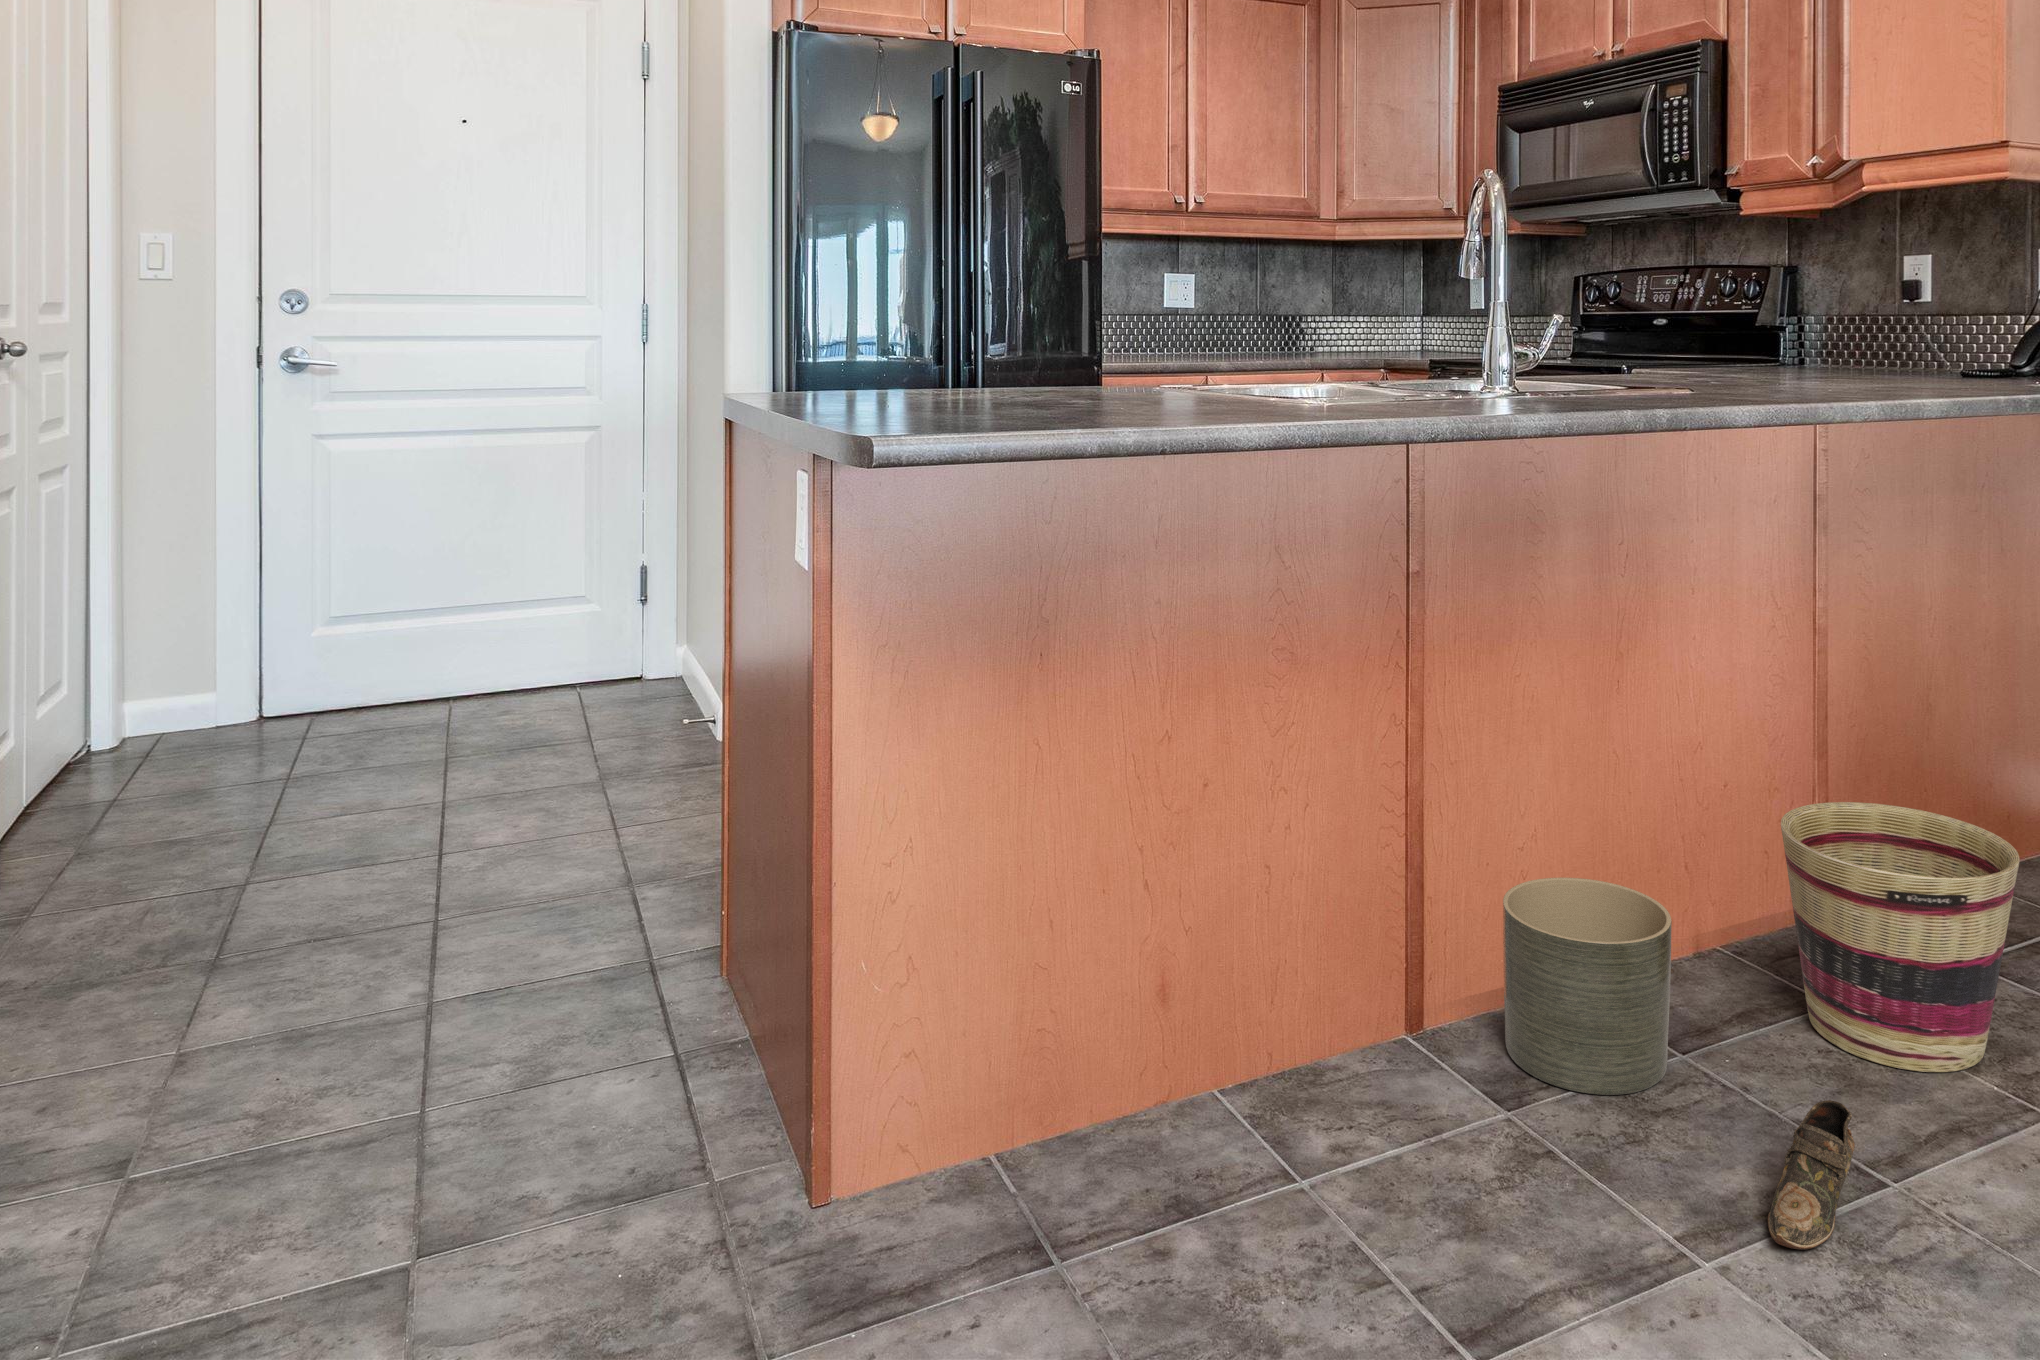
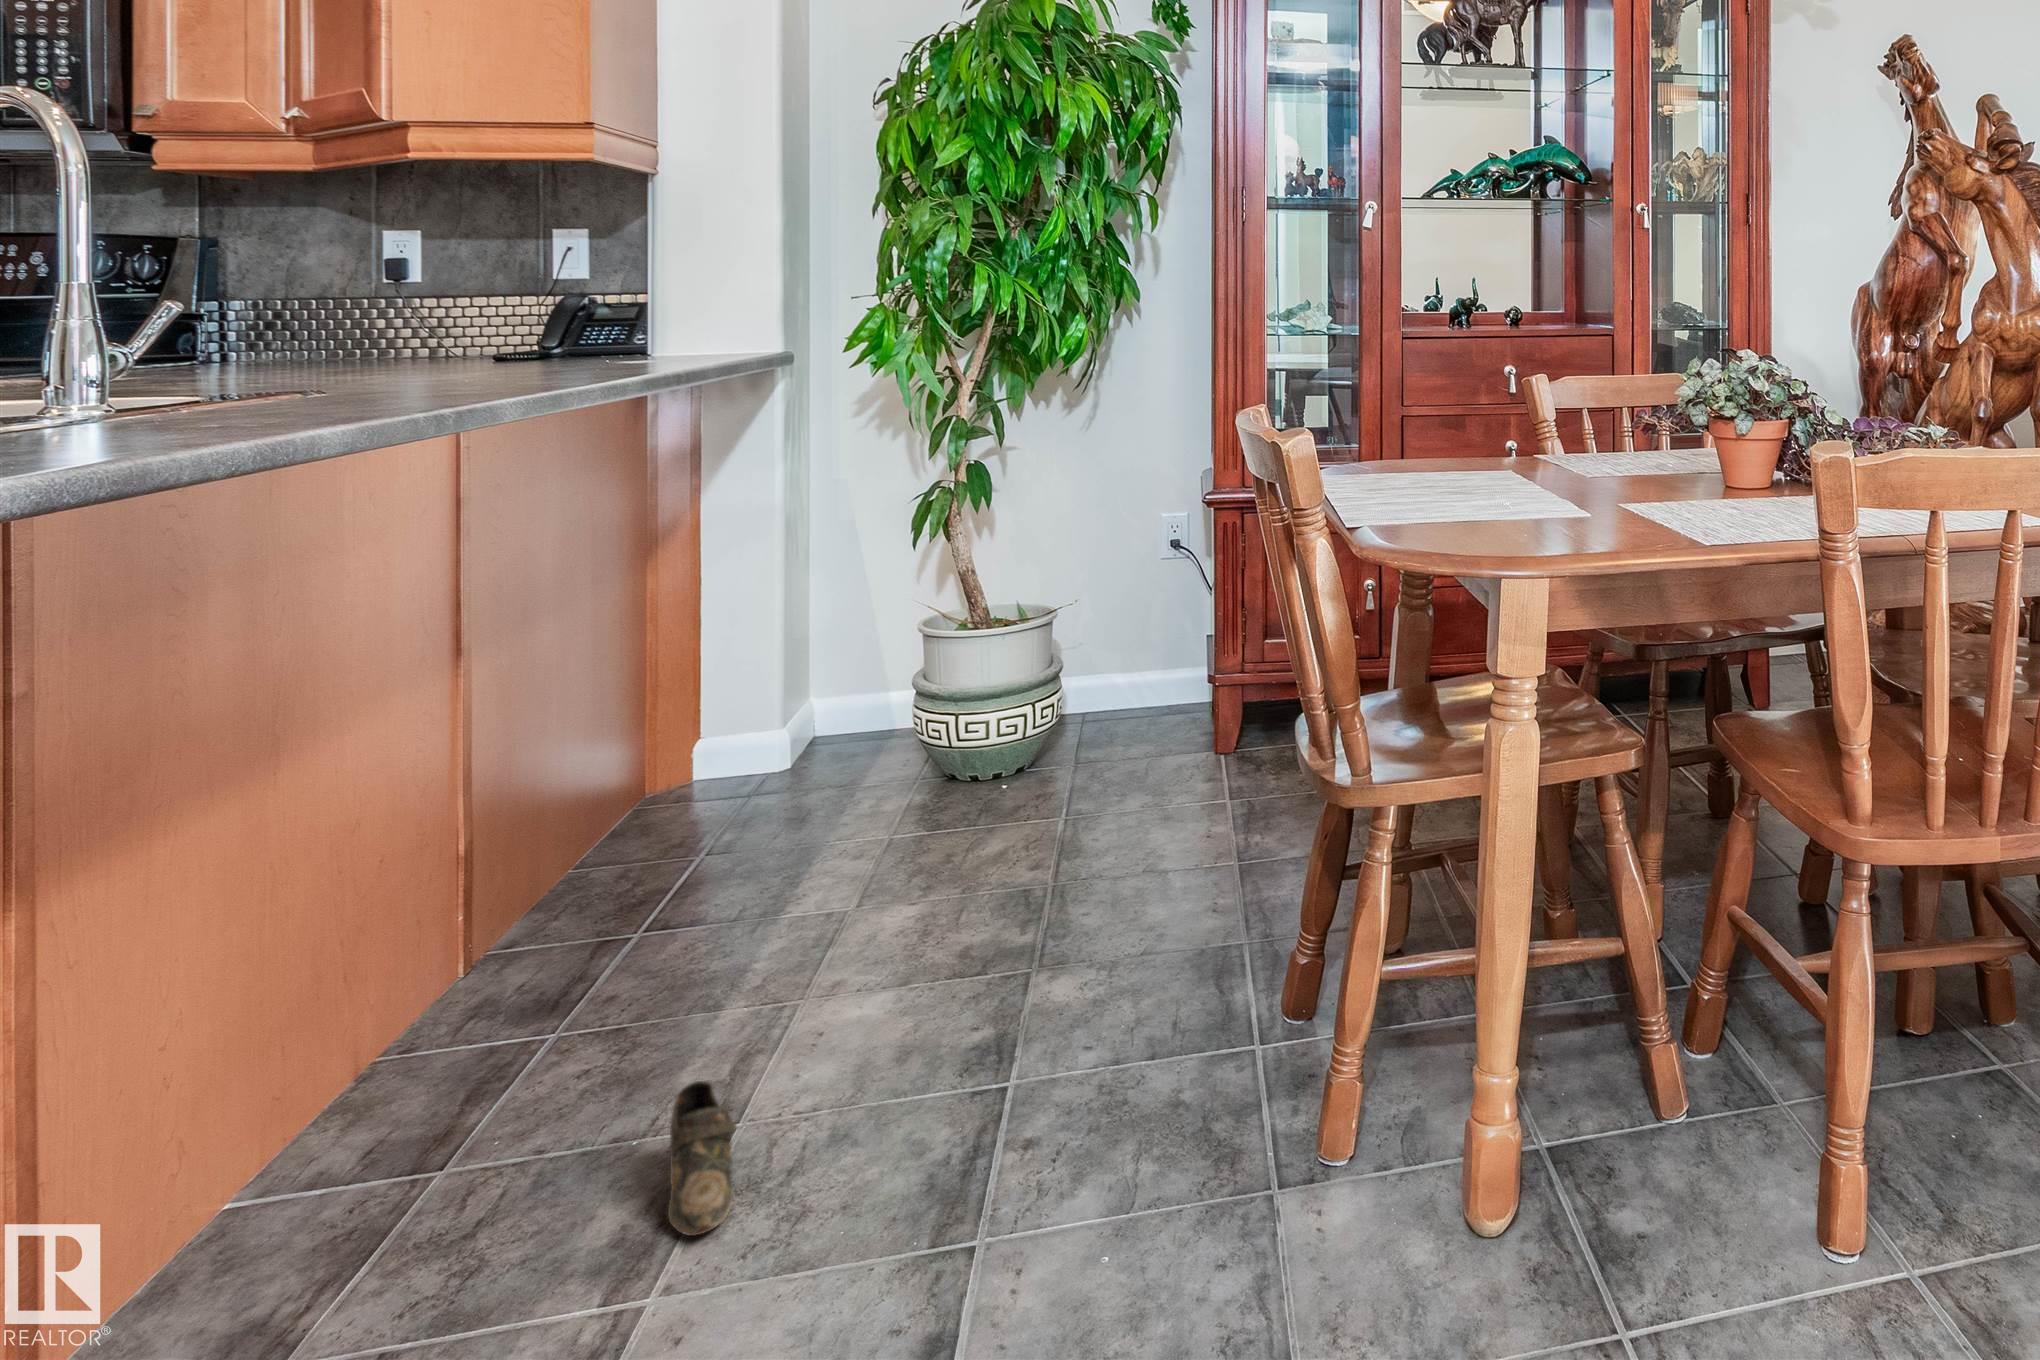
basket: present [1781,802,2020,1072] -> none [502,792,752,1059]
planter: present [1503,878,1672,1095] -> none [181,1000,448,1295]

